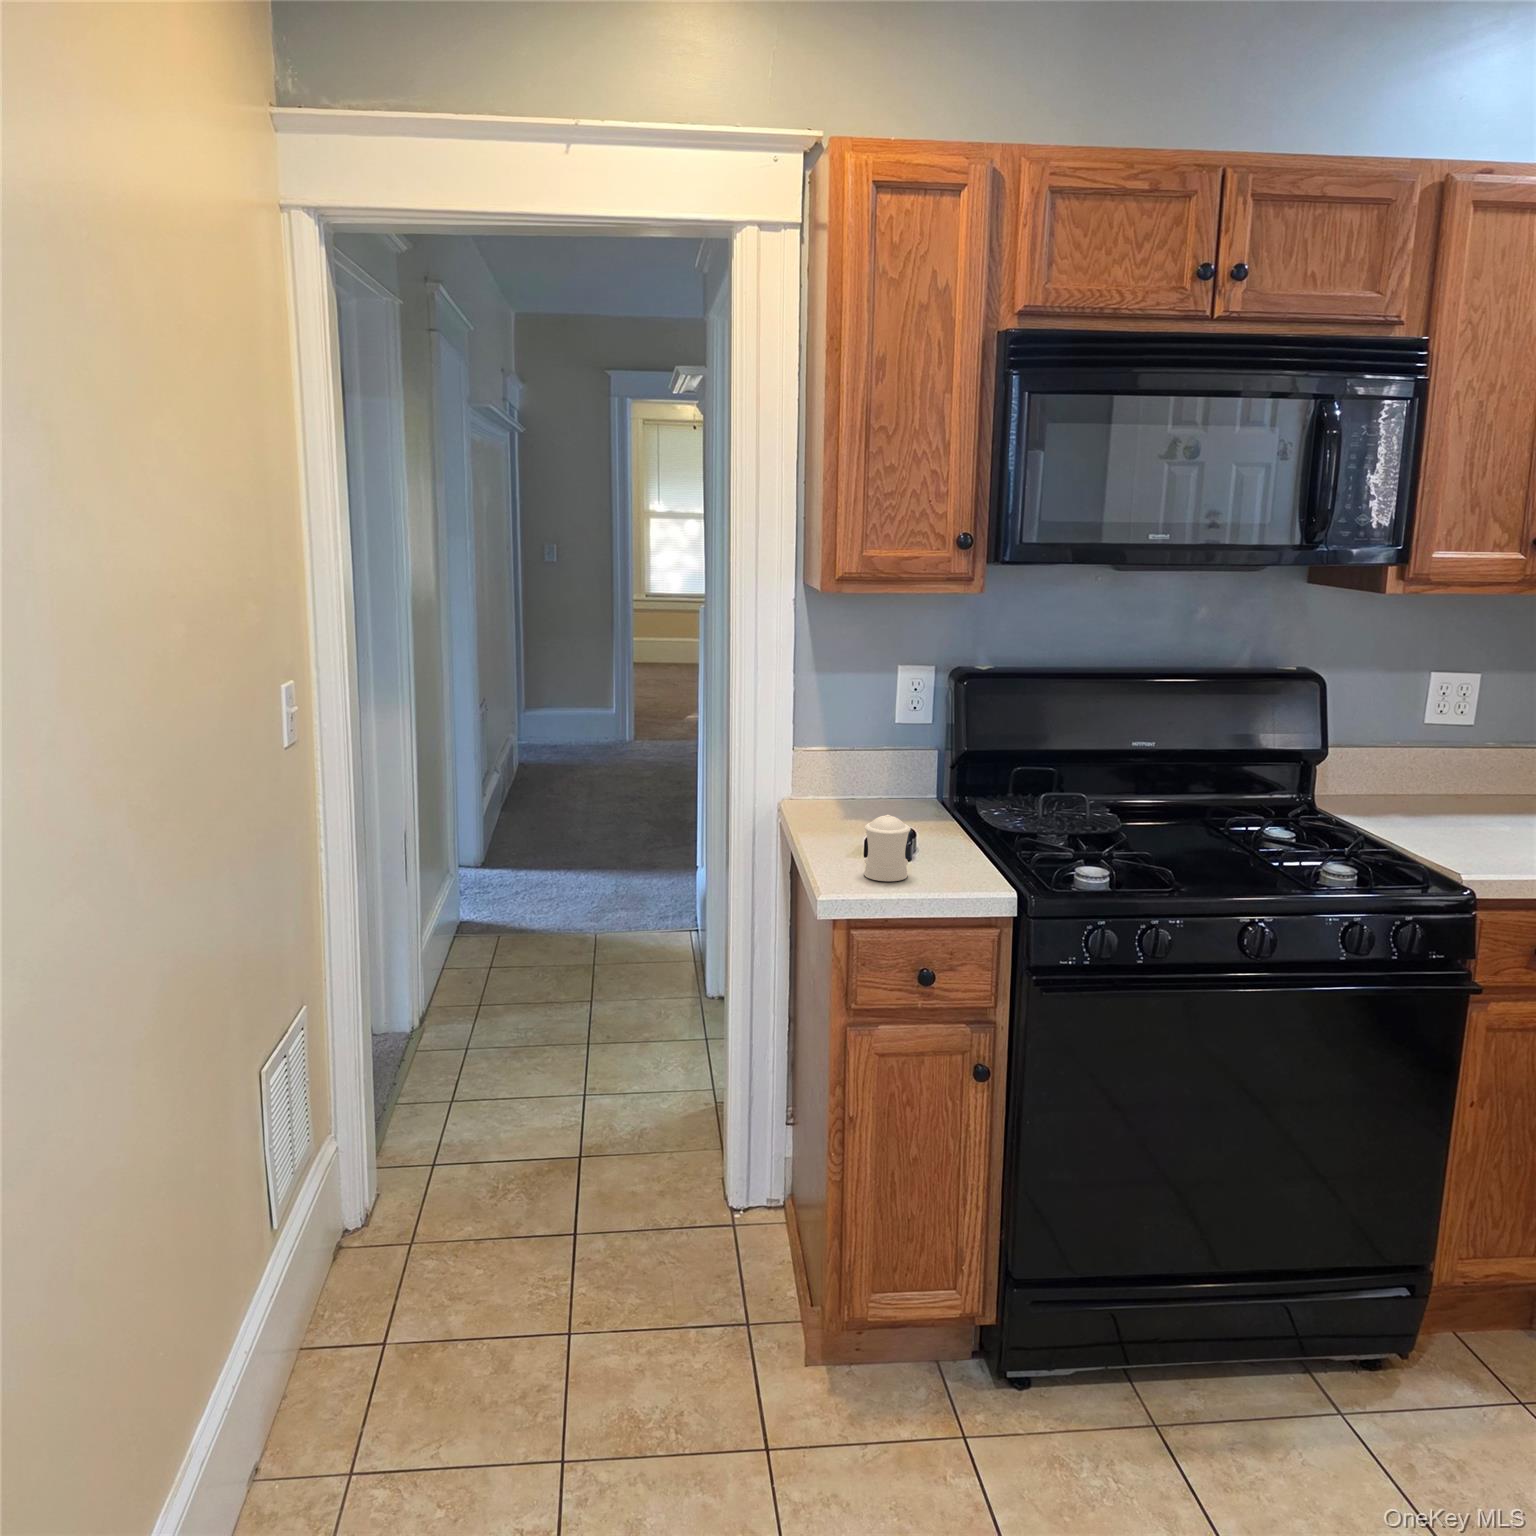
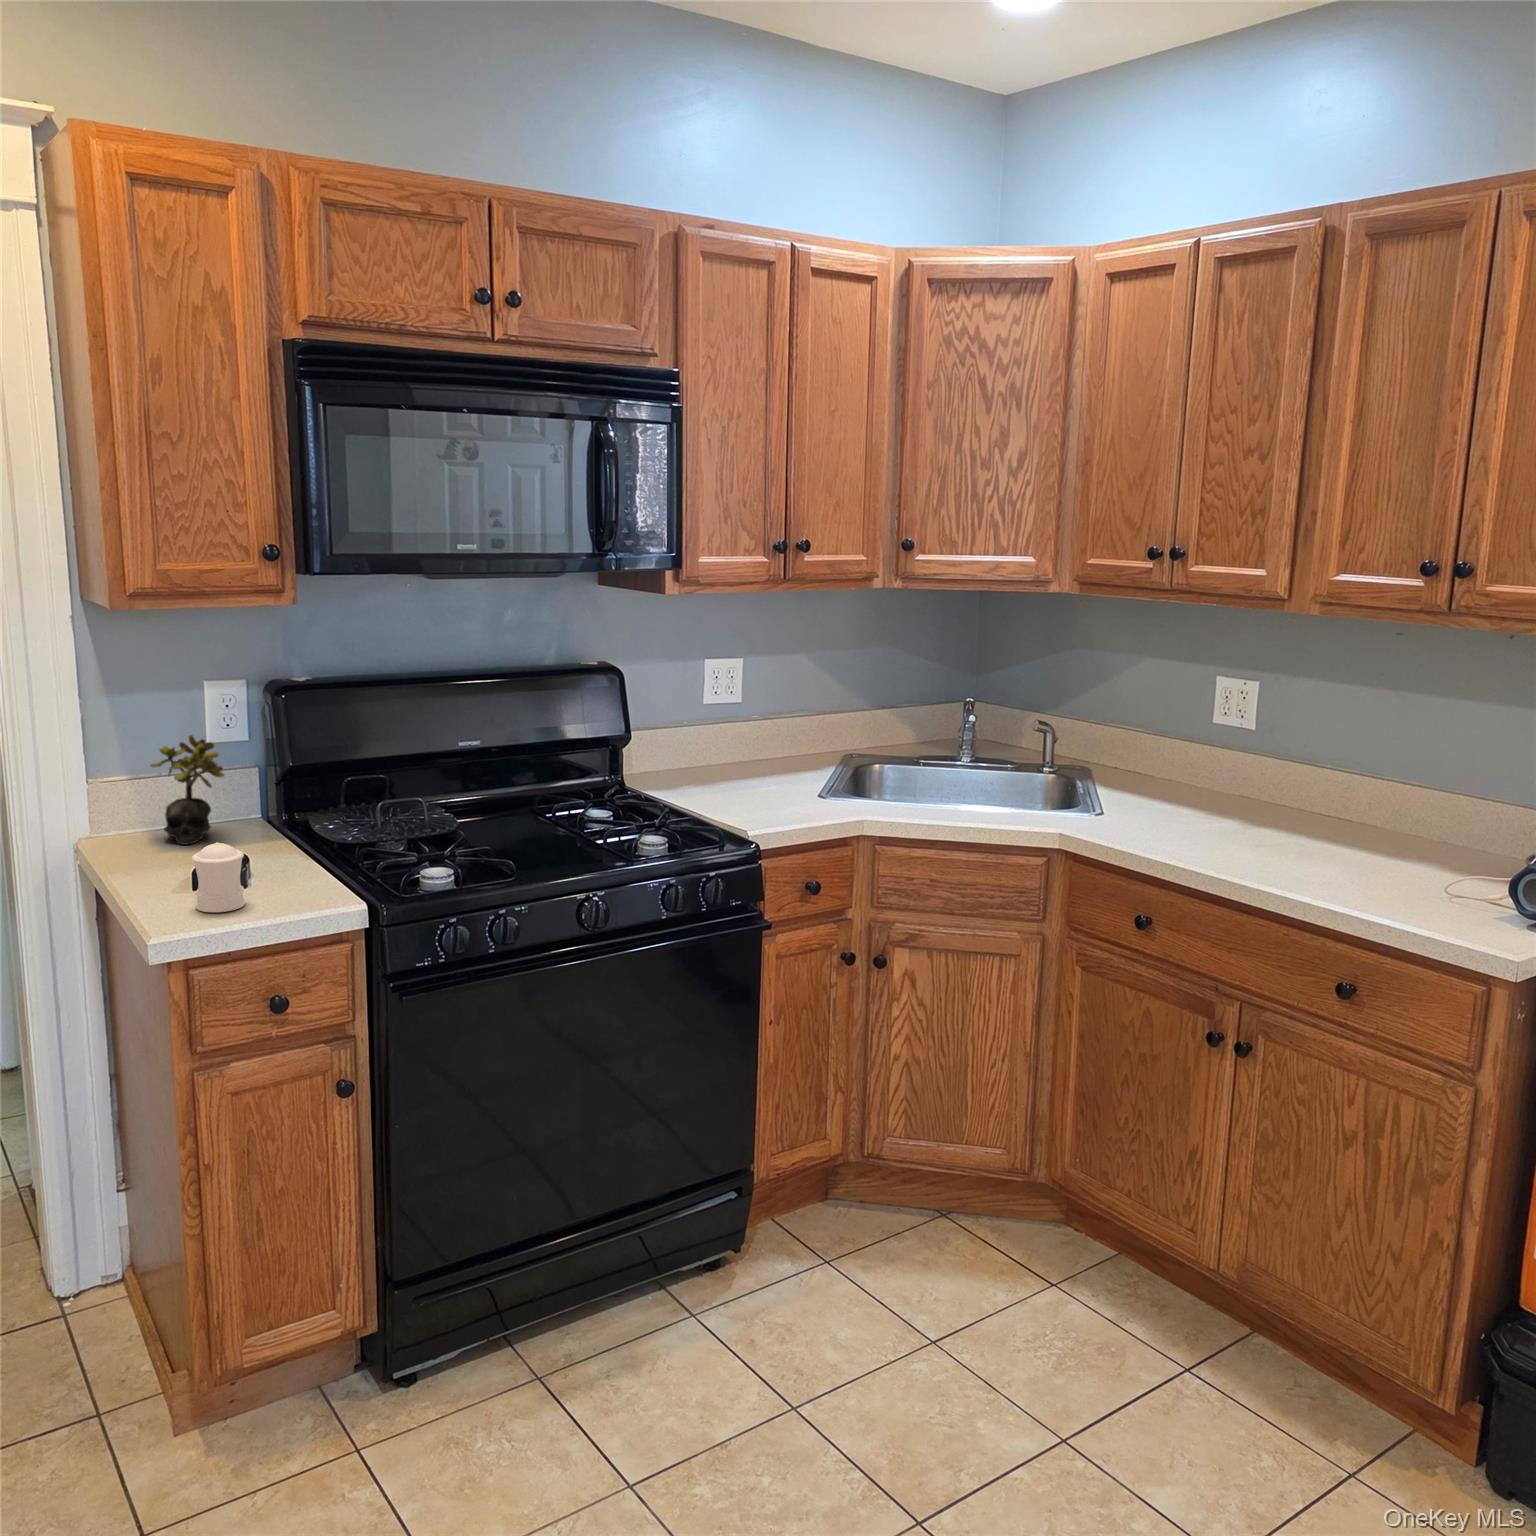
succulent plant: none [844,715,907,817] -> present [151,735,224,845]

